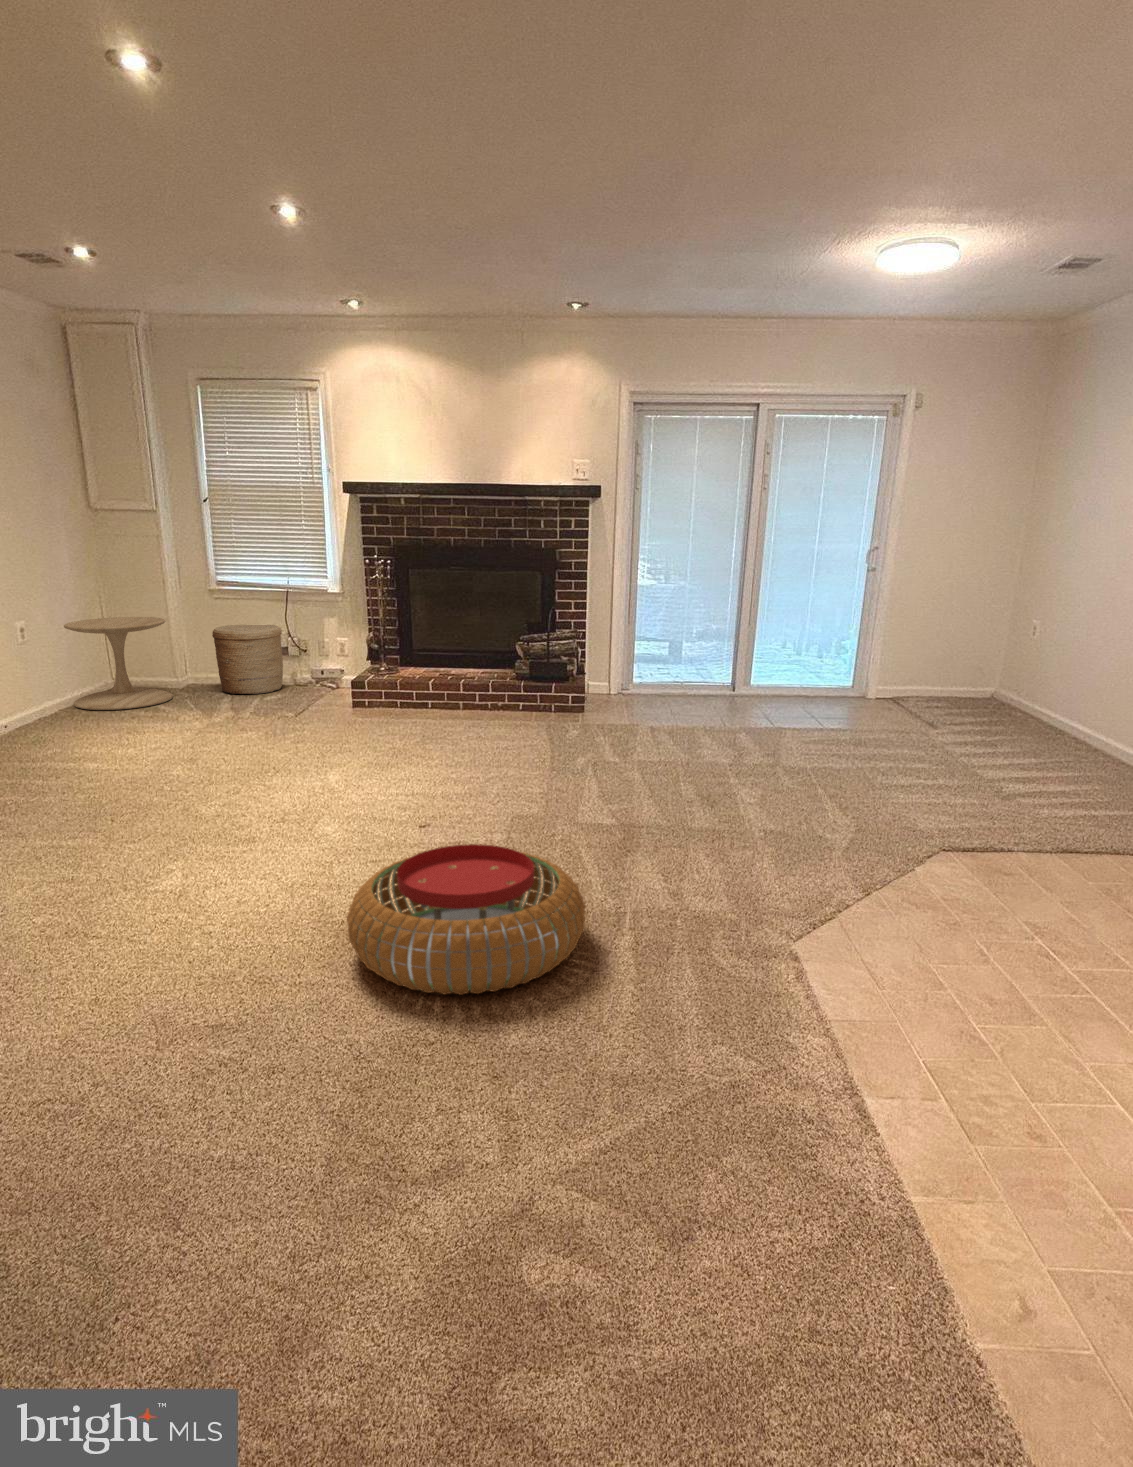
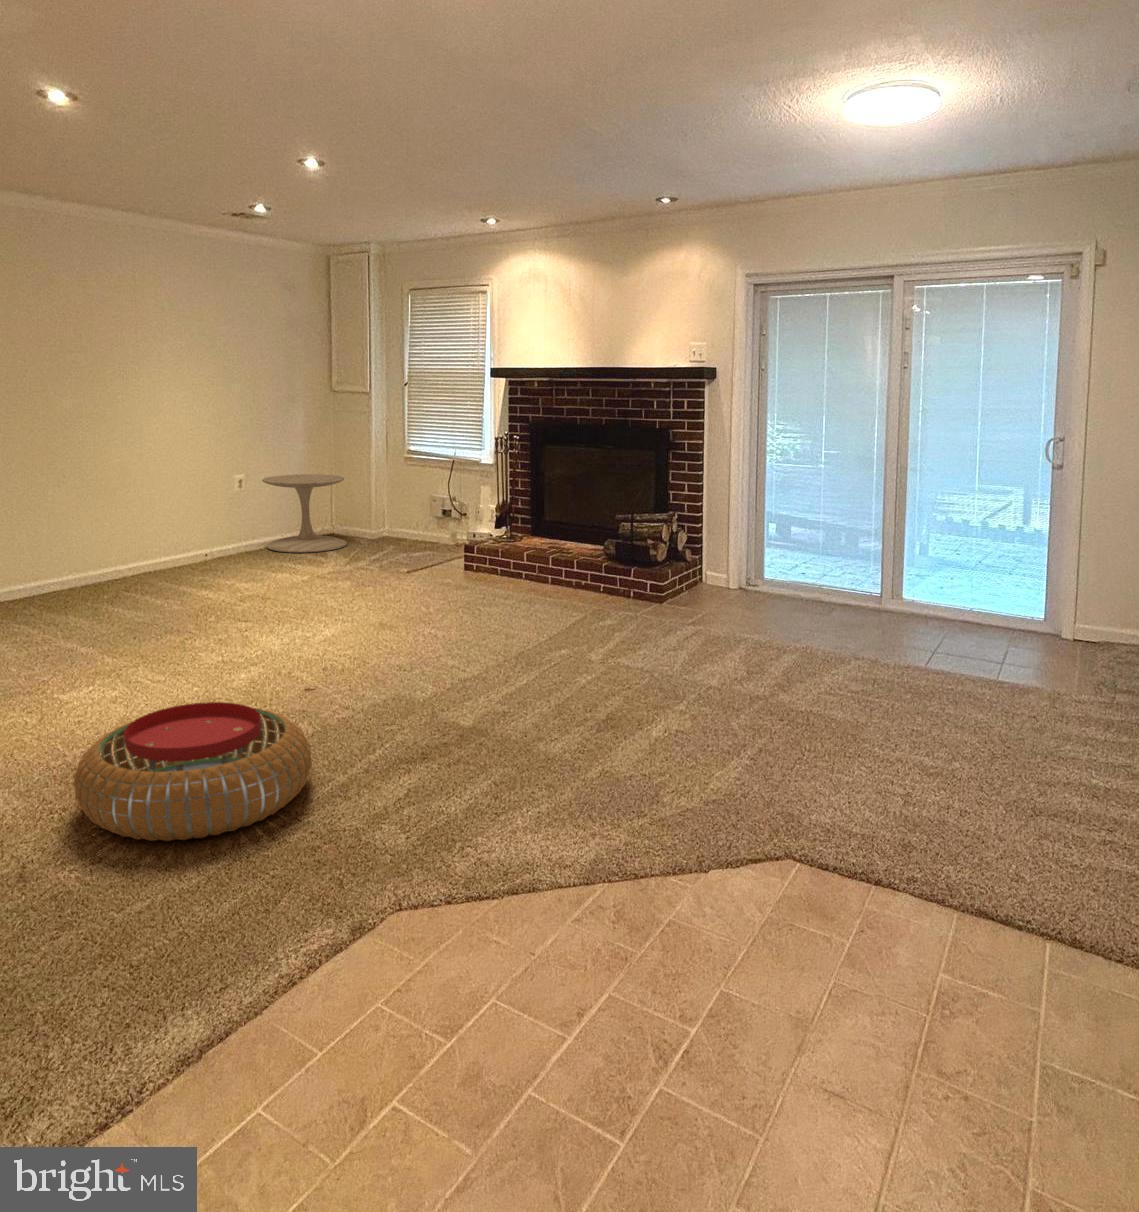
woven basket: present [212,625,283,694] -> none [381,487,441,550]

